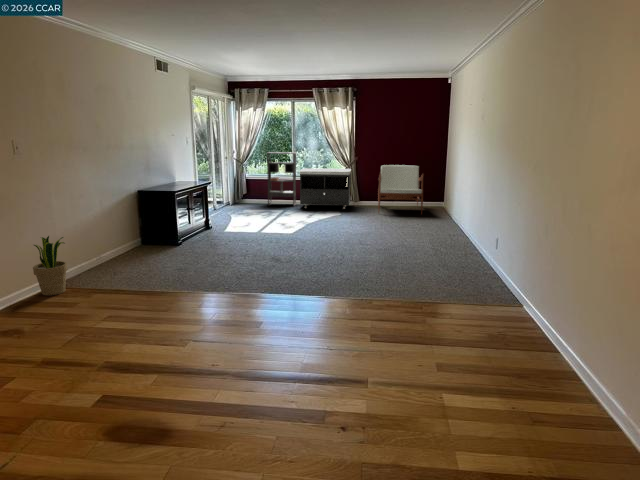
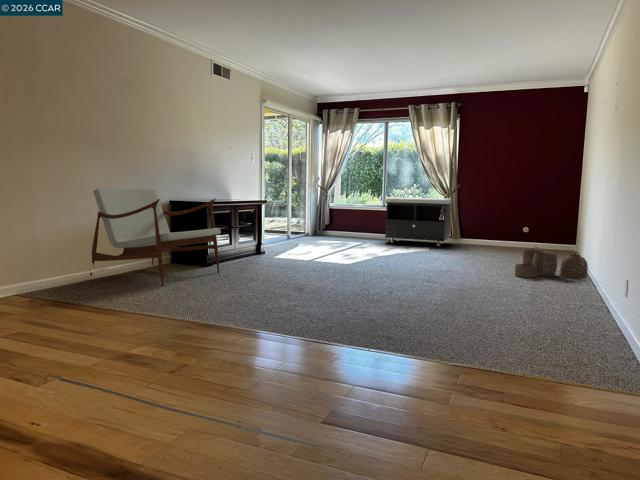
bookshelf: present [267,152,296,206] -> none [350,178,387,240]
armchair: present [378,165,424,213] -> present [90,188,221,286]
woven basket: none [416,213,463,238] -> present [515,247,588,278]
potted plant: present [33,236,68,295] -> none [18,225,60,292]

